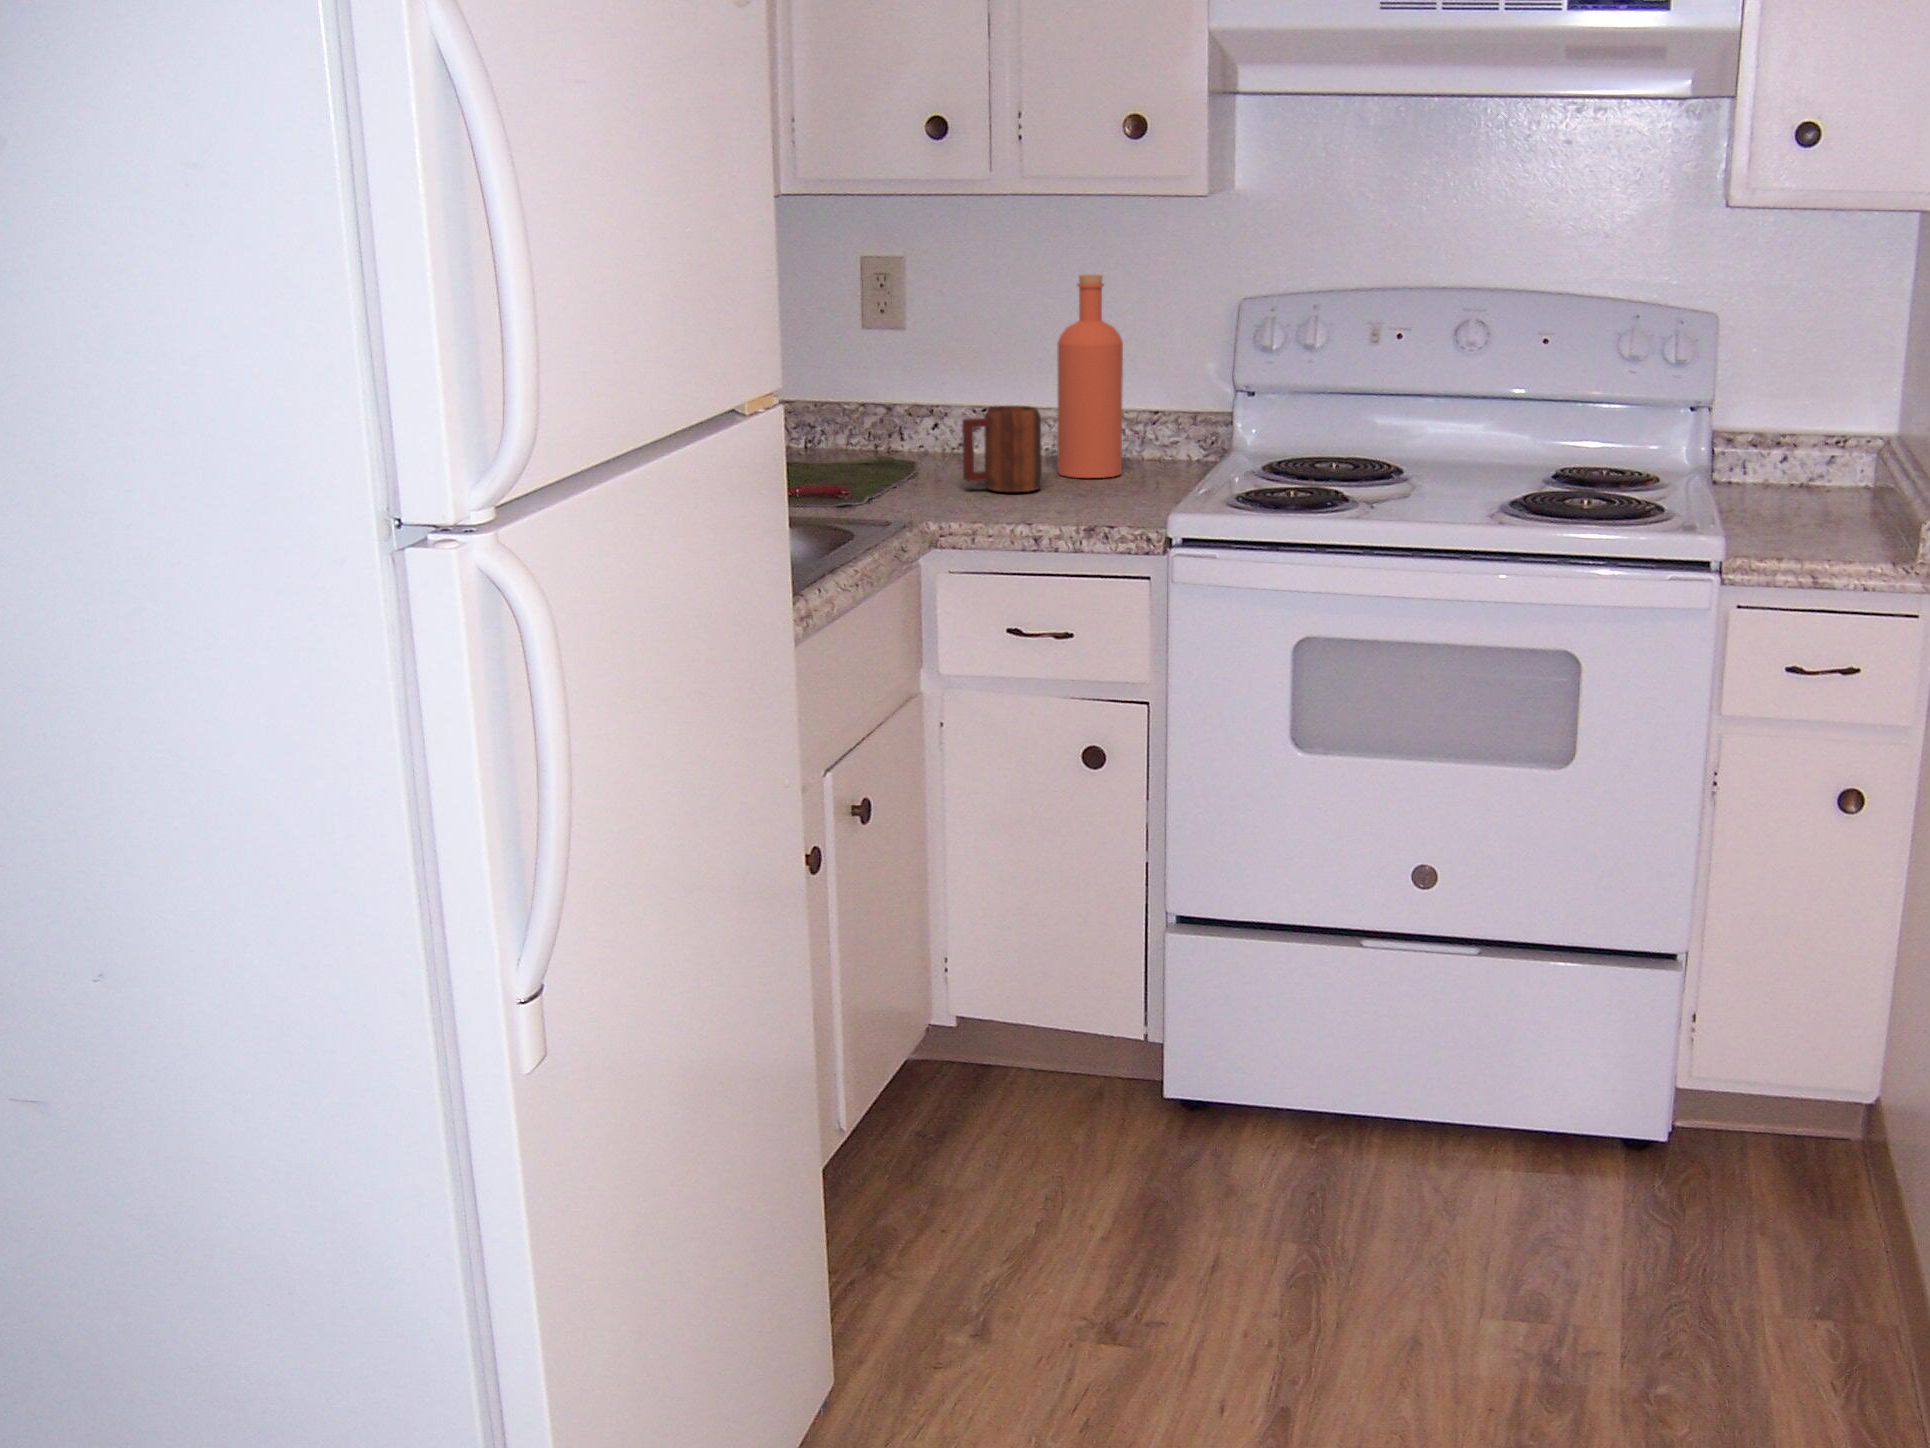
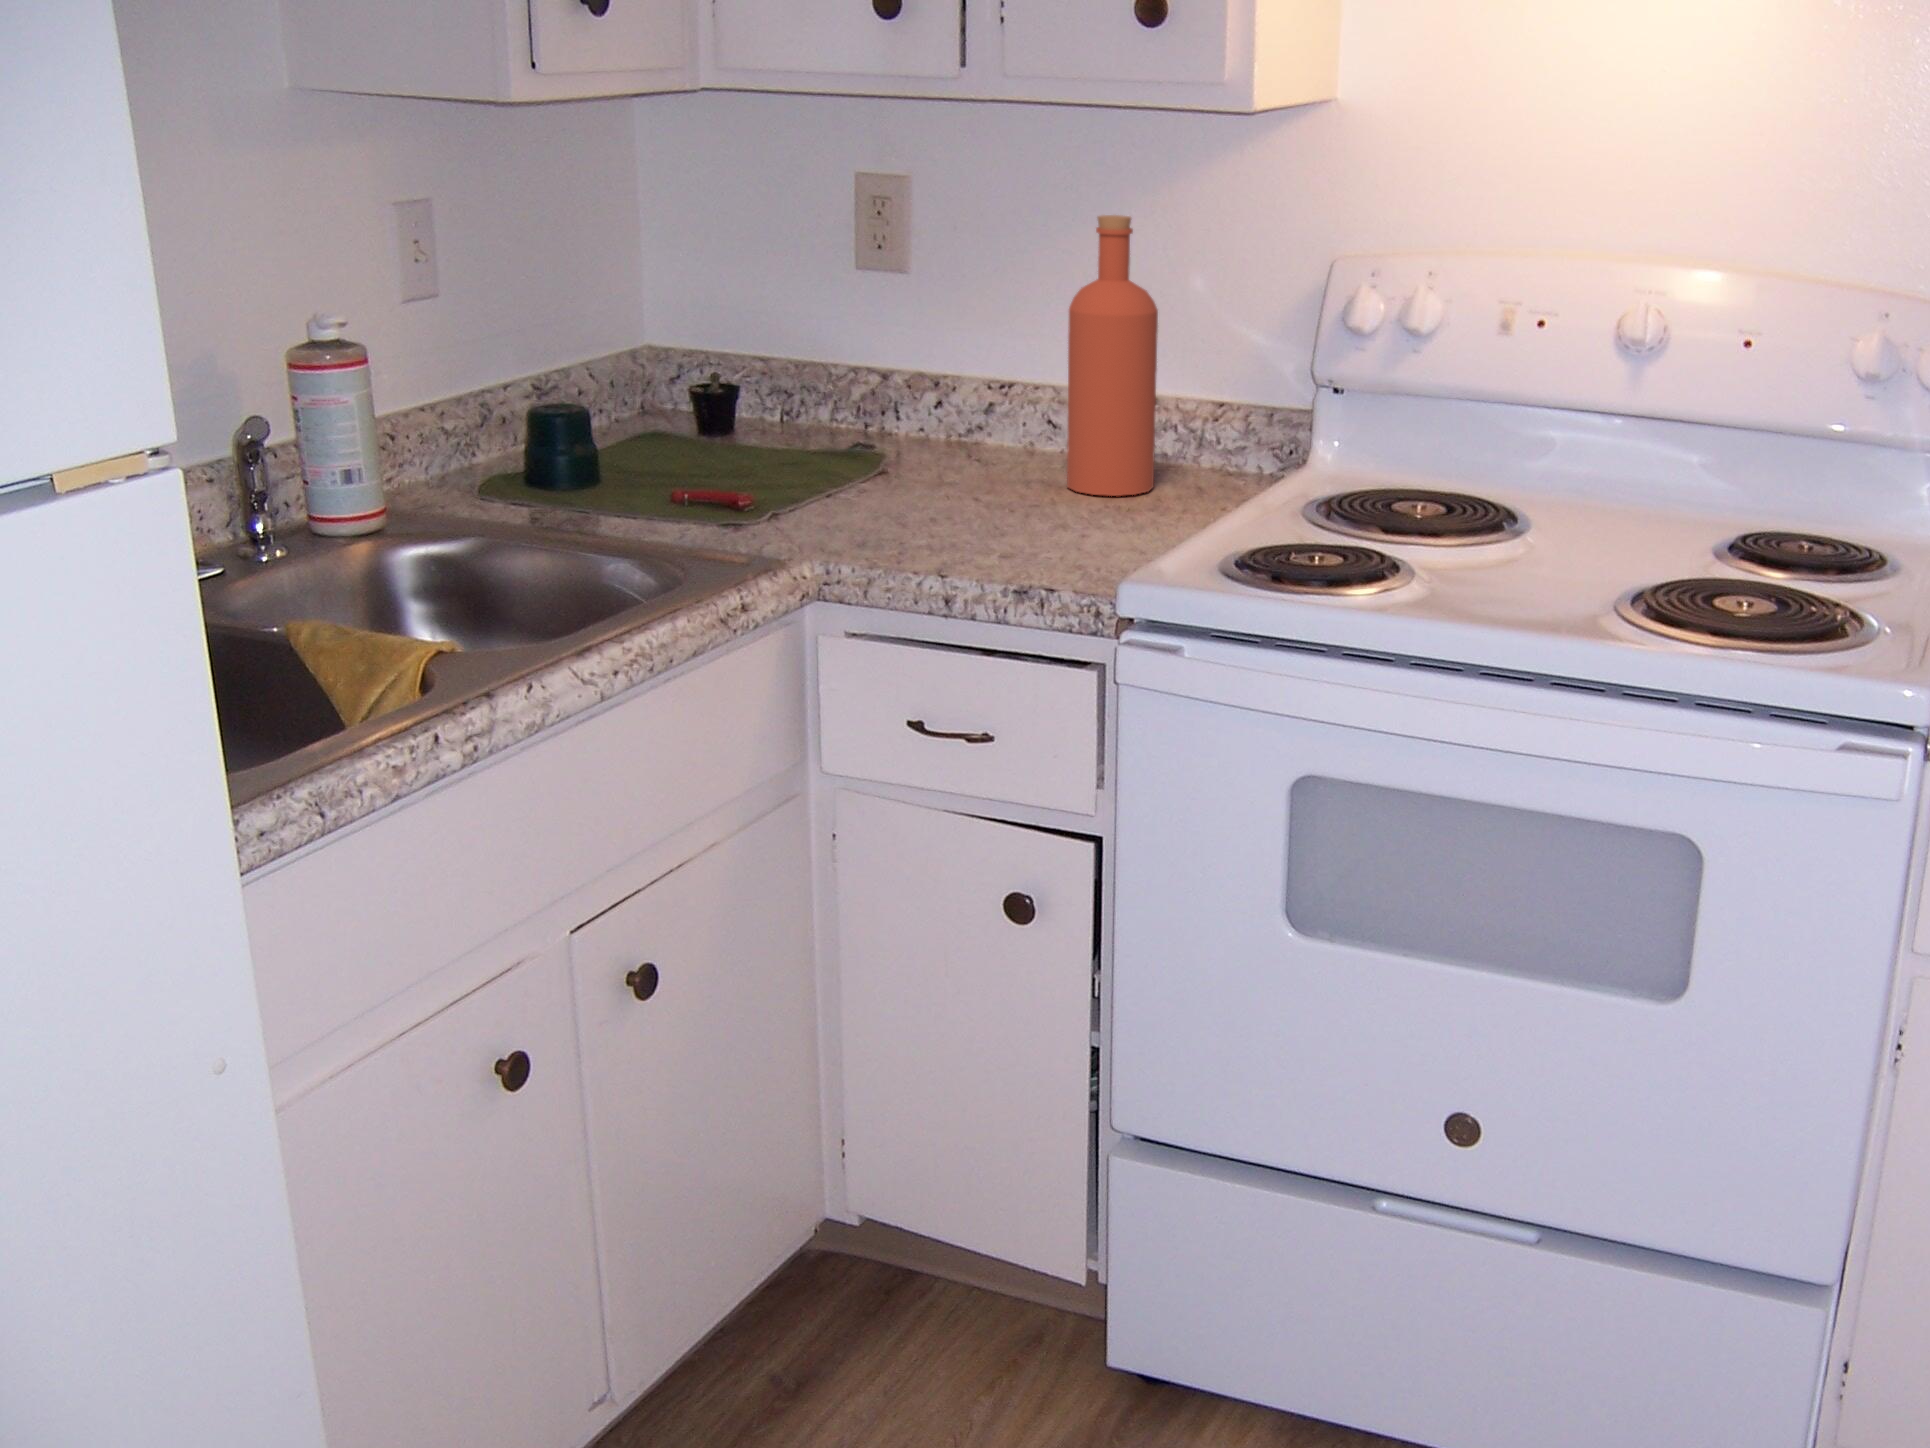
mug: present [962,406,1042,492] -> none [909,395,1020,516]

